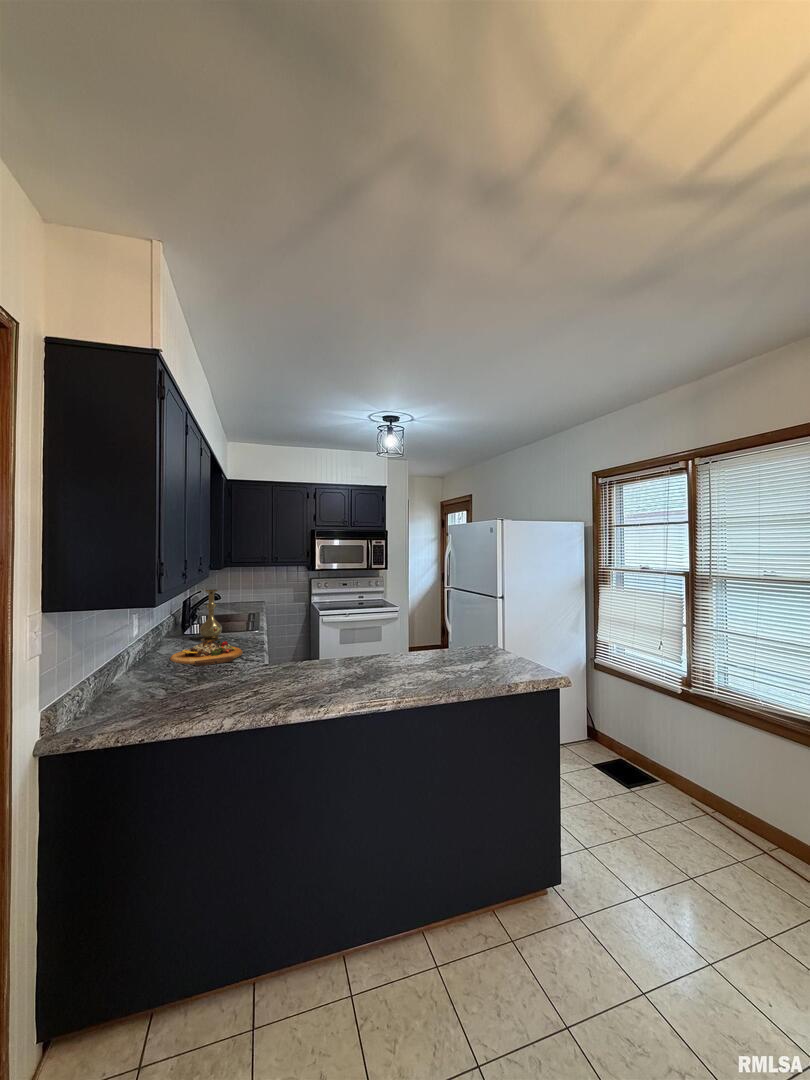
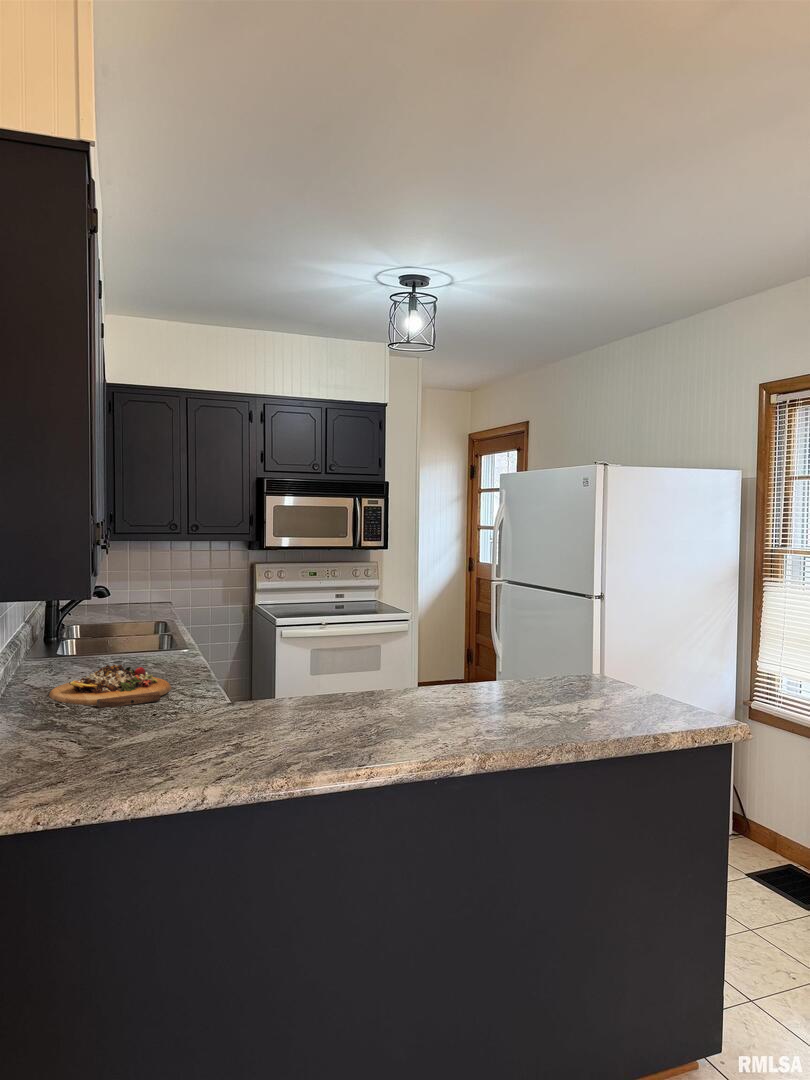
vase: present [200,590,222,641] -> none [85,579,123,668]

